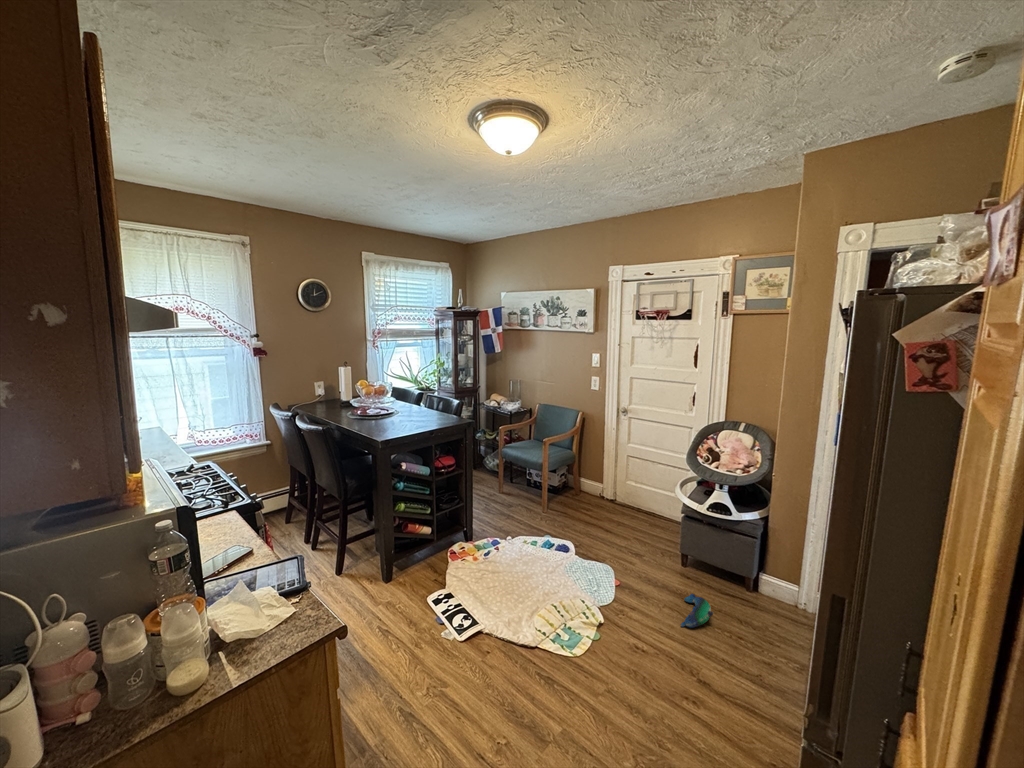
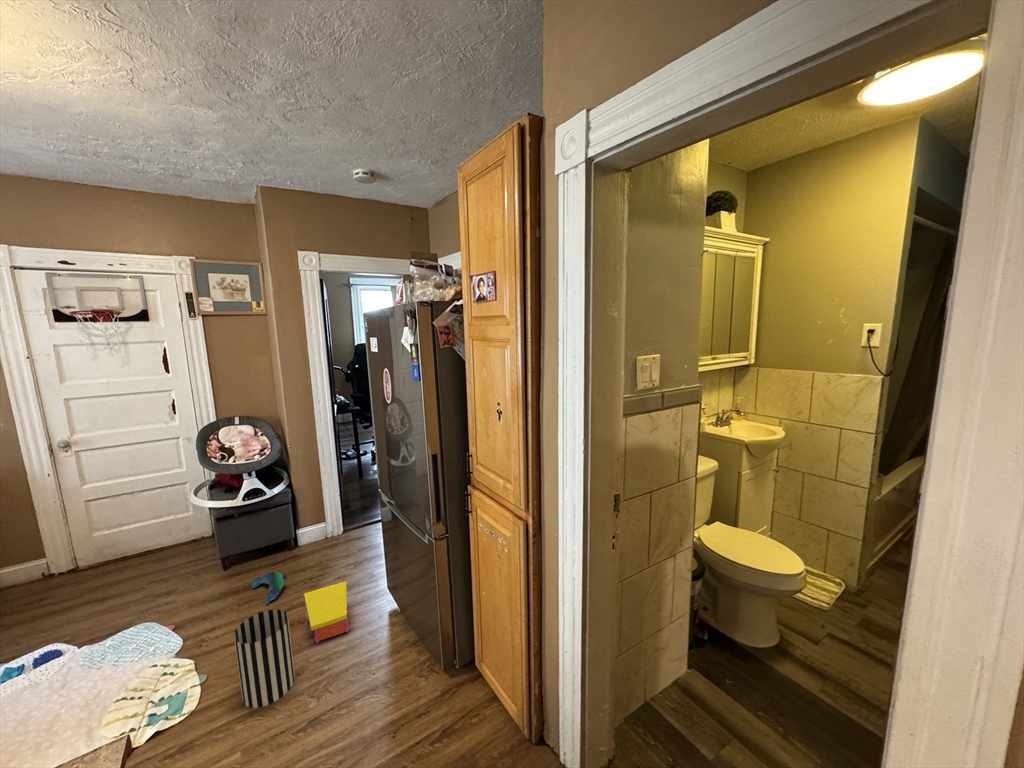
wastebasket: none [596,620,649,723] -> present [234,609,295,708]
toy house: none [680,644,746,736] -> present [304,581,350,643]

